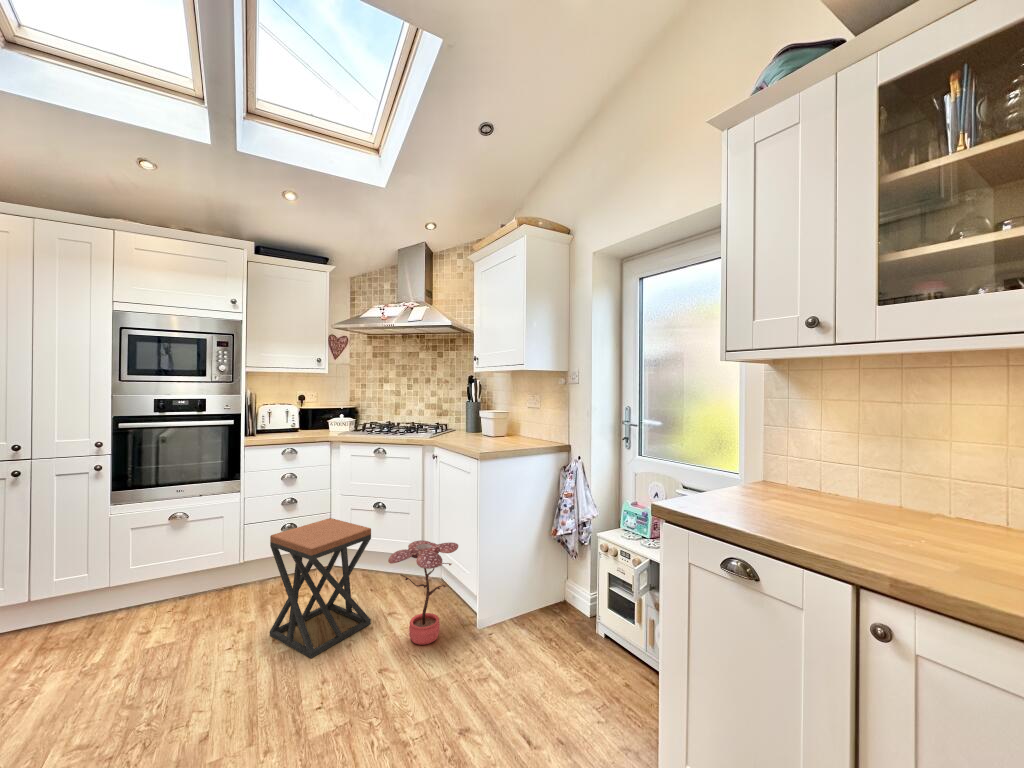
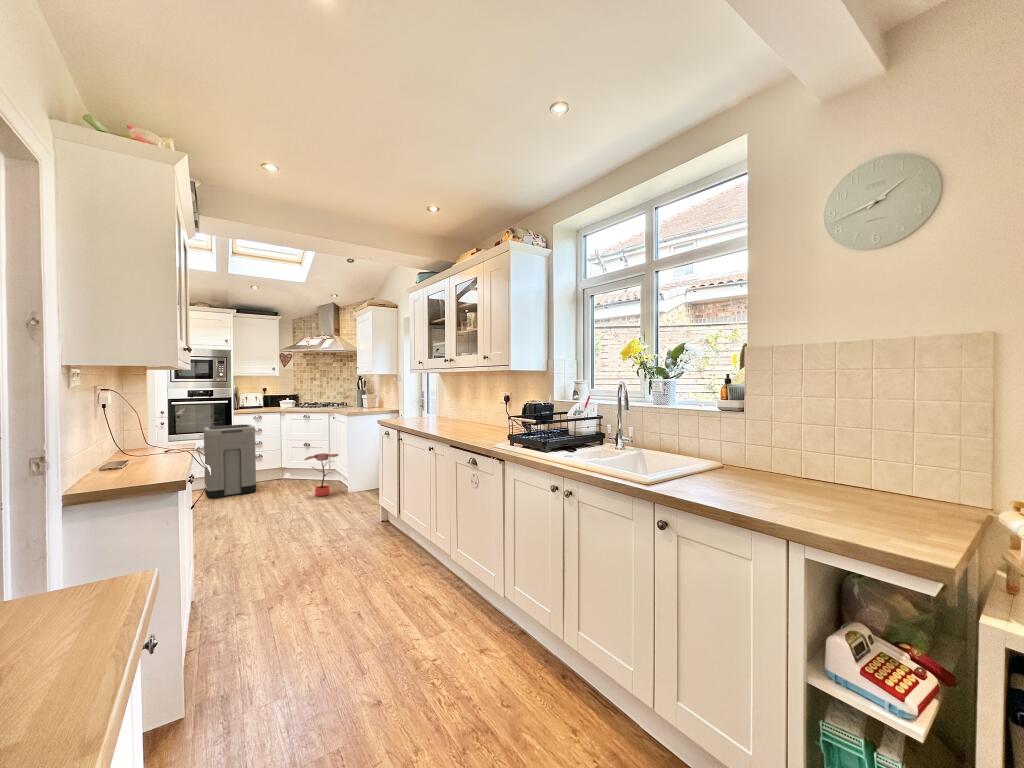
trash can: none [177,467,283,642] -> present [204,424,256,499]
stool: present [270,518,371,658] -> none [250,447,299,500]

